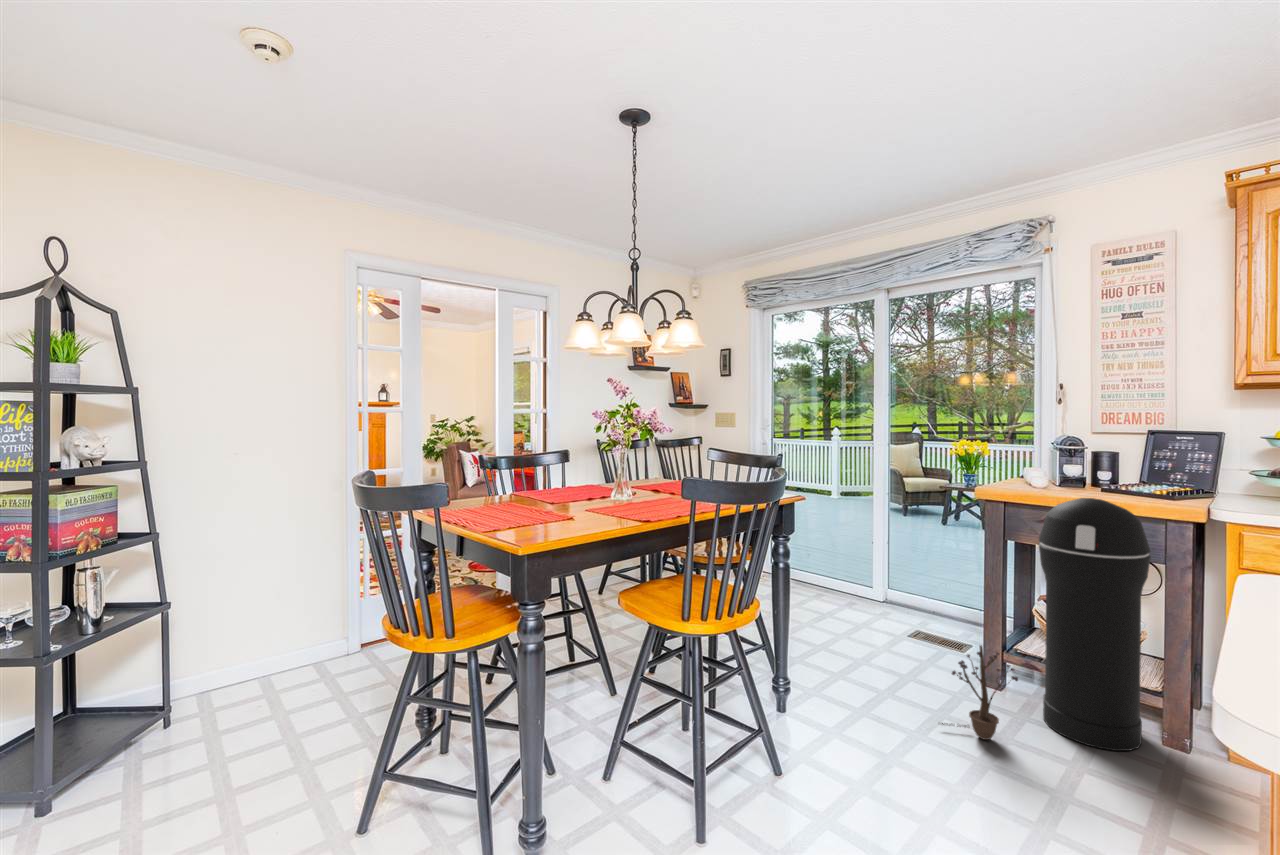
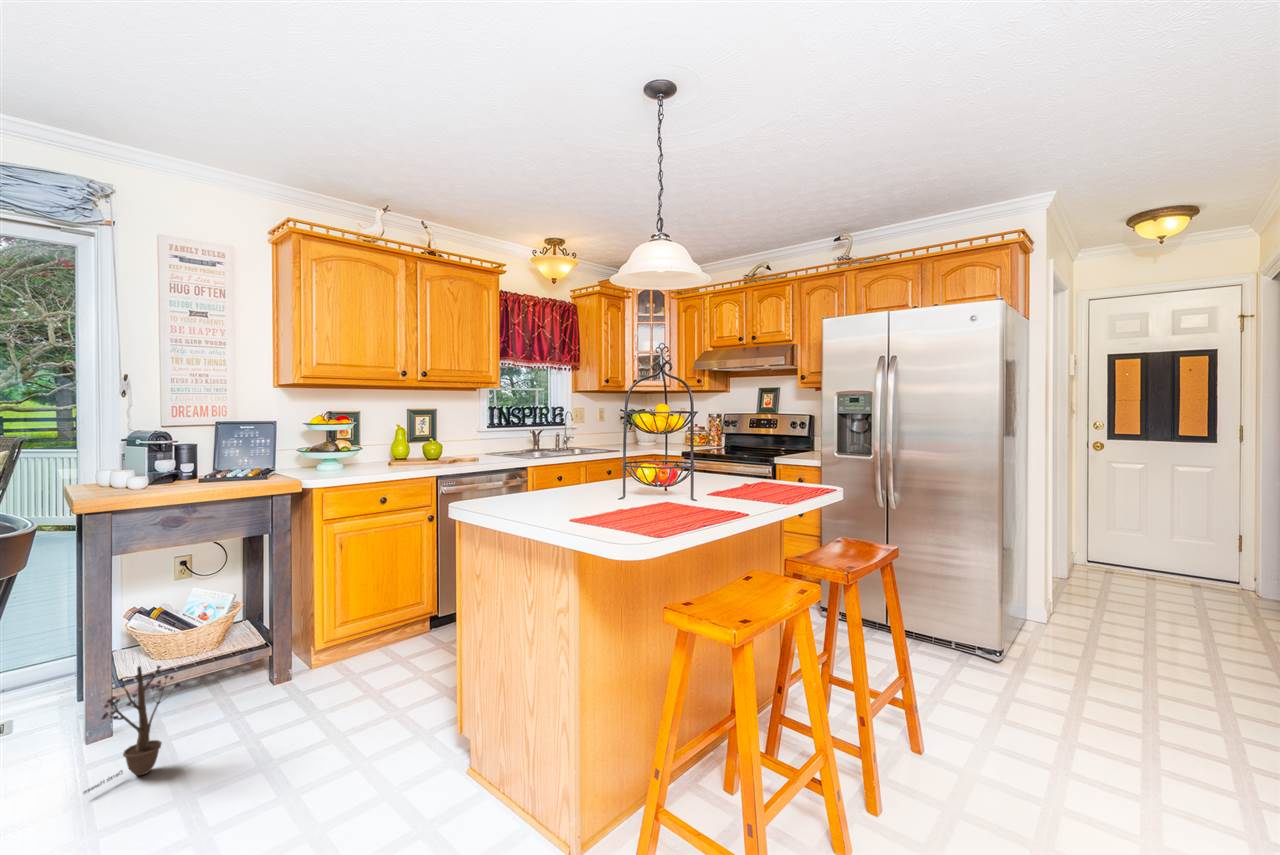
trash can: present [1039,498,1151,751] -> none [166,483,270,726]

